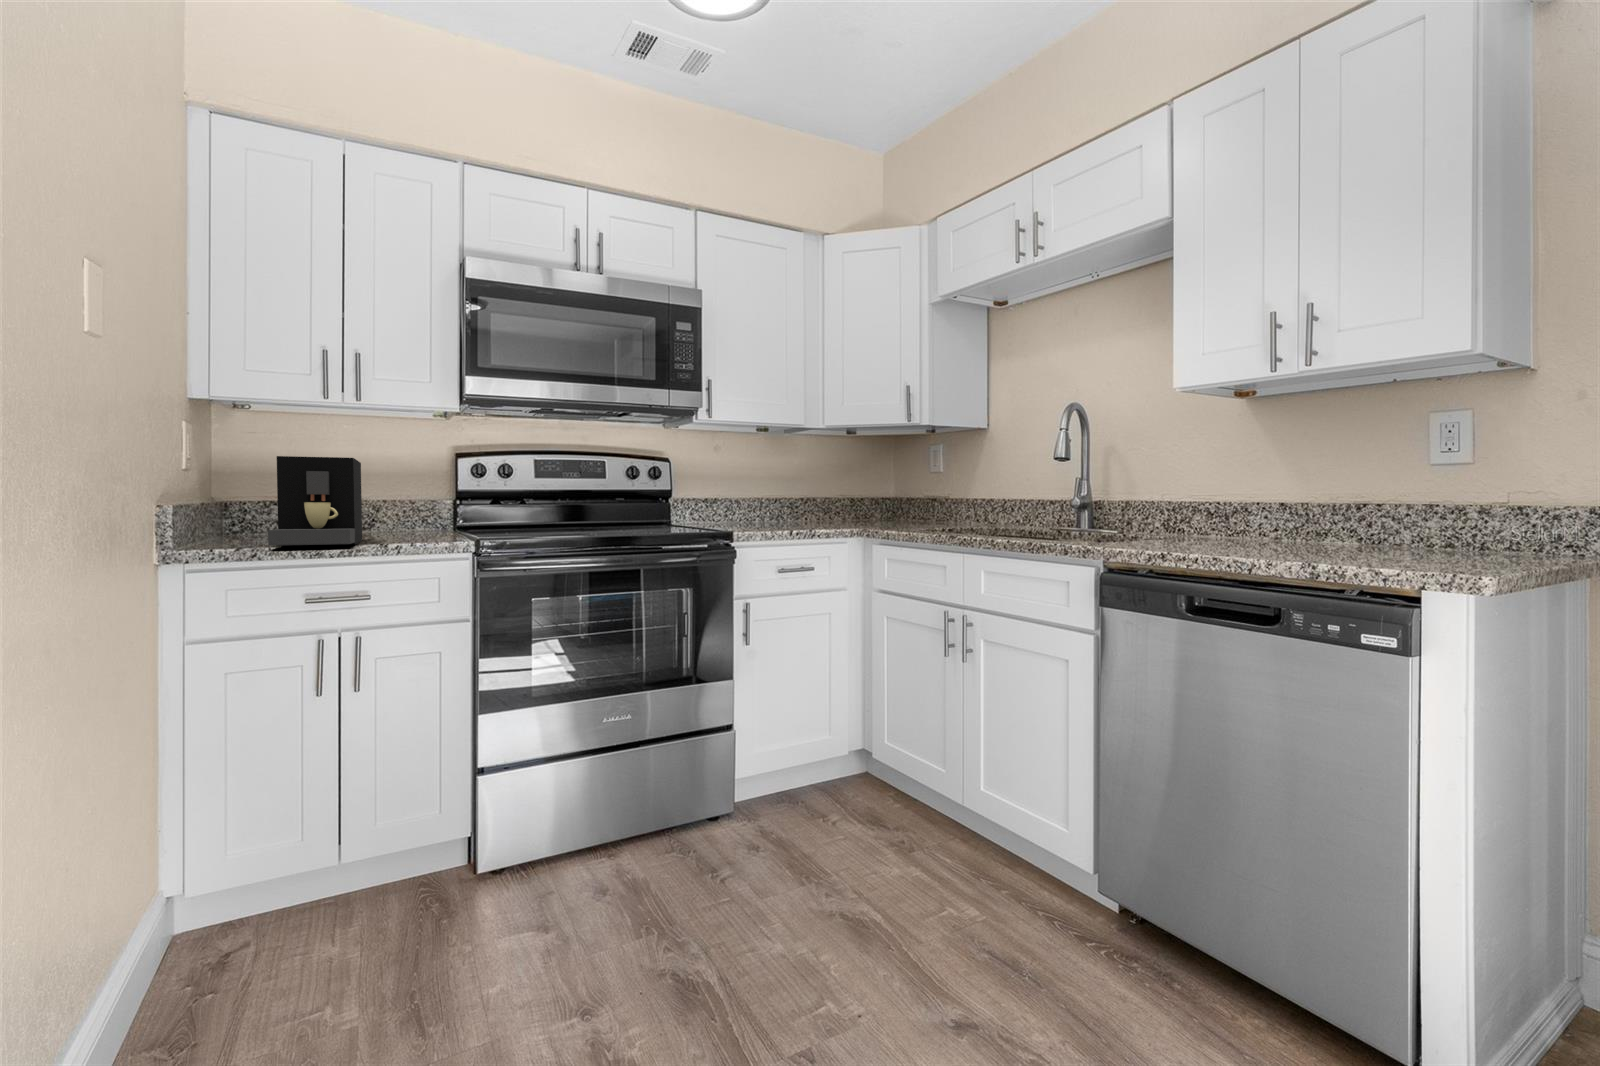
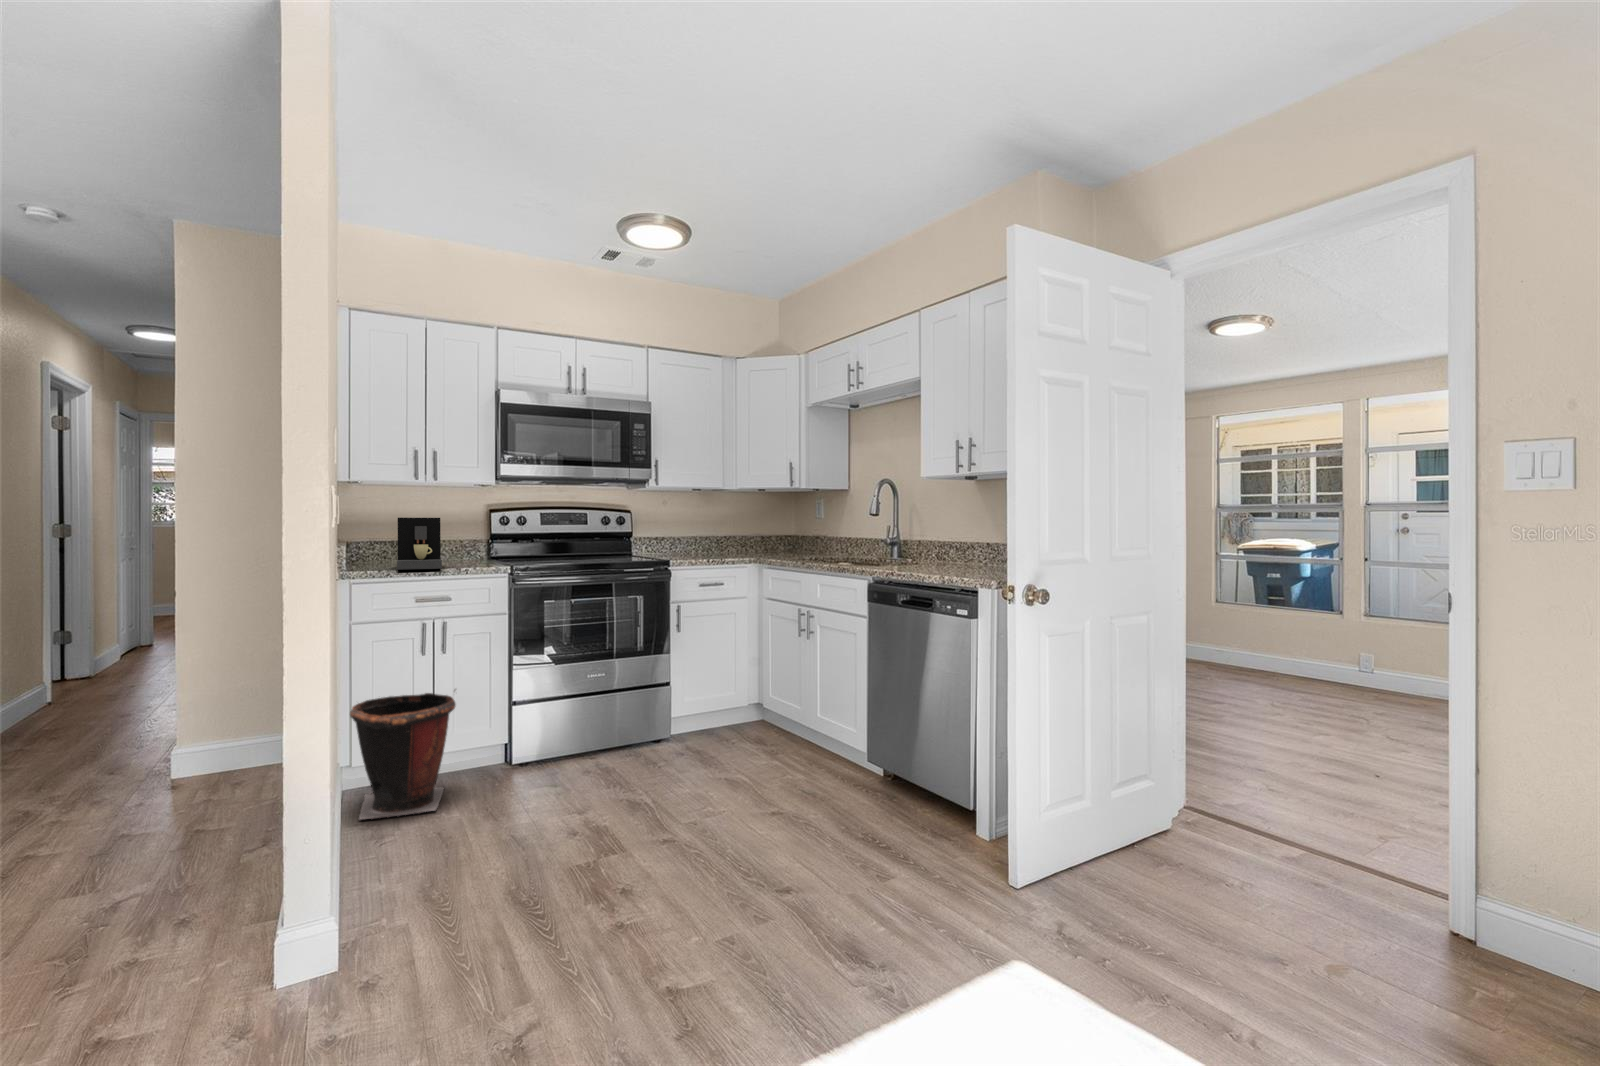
waste bin: none [151,749,368,1026] -> present [350,689,456,819]

